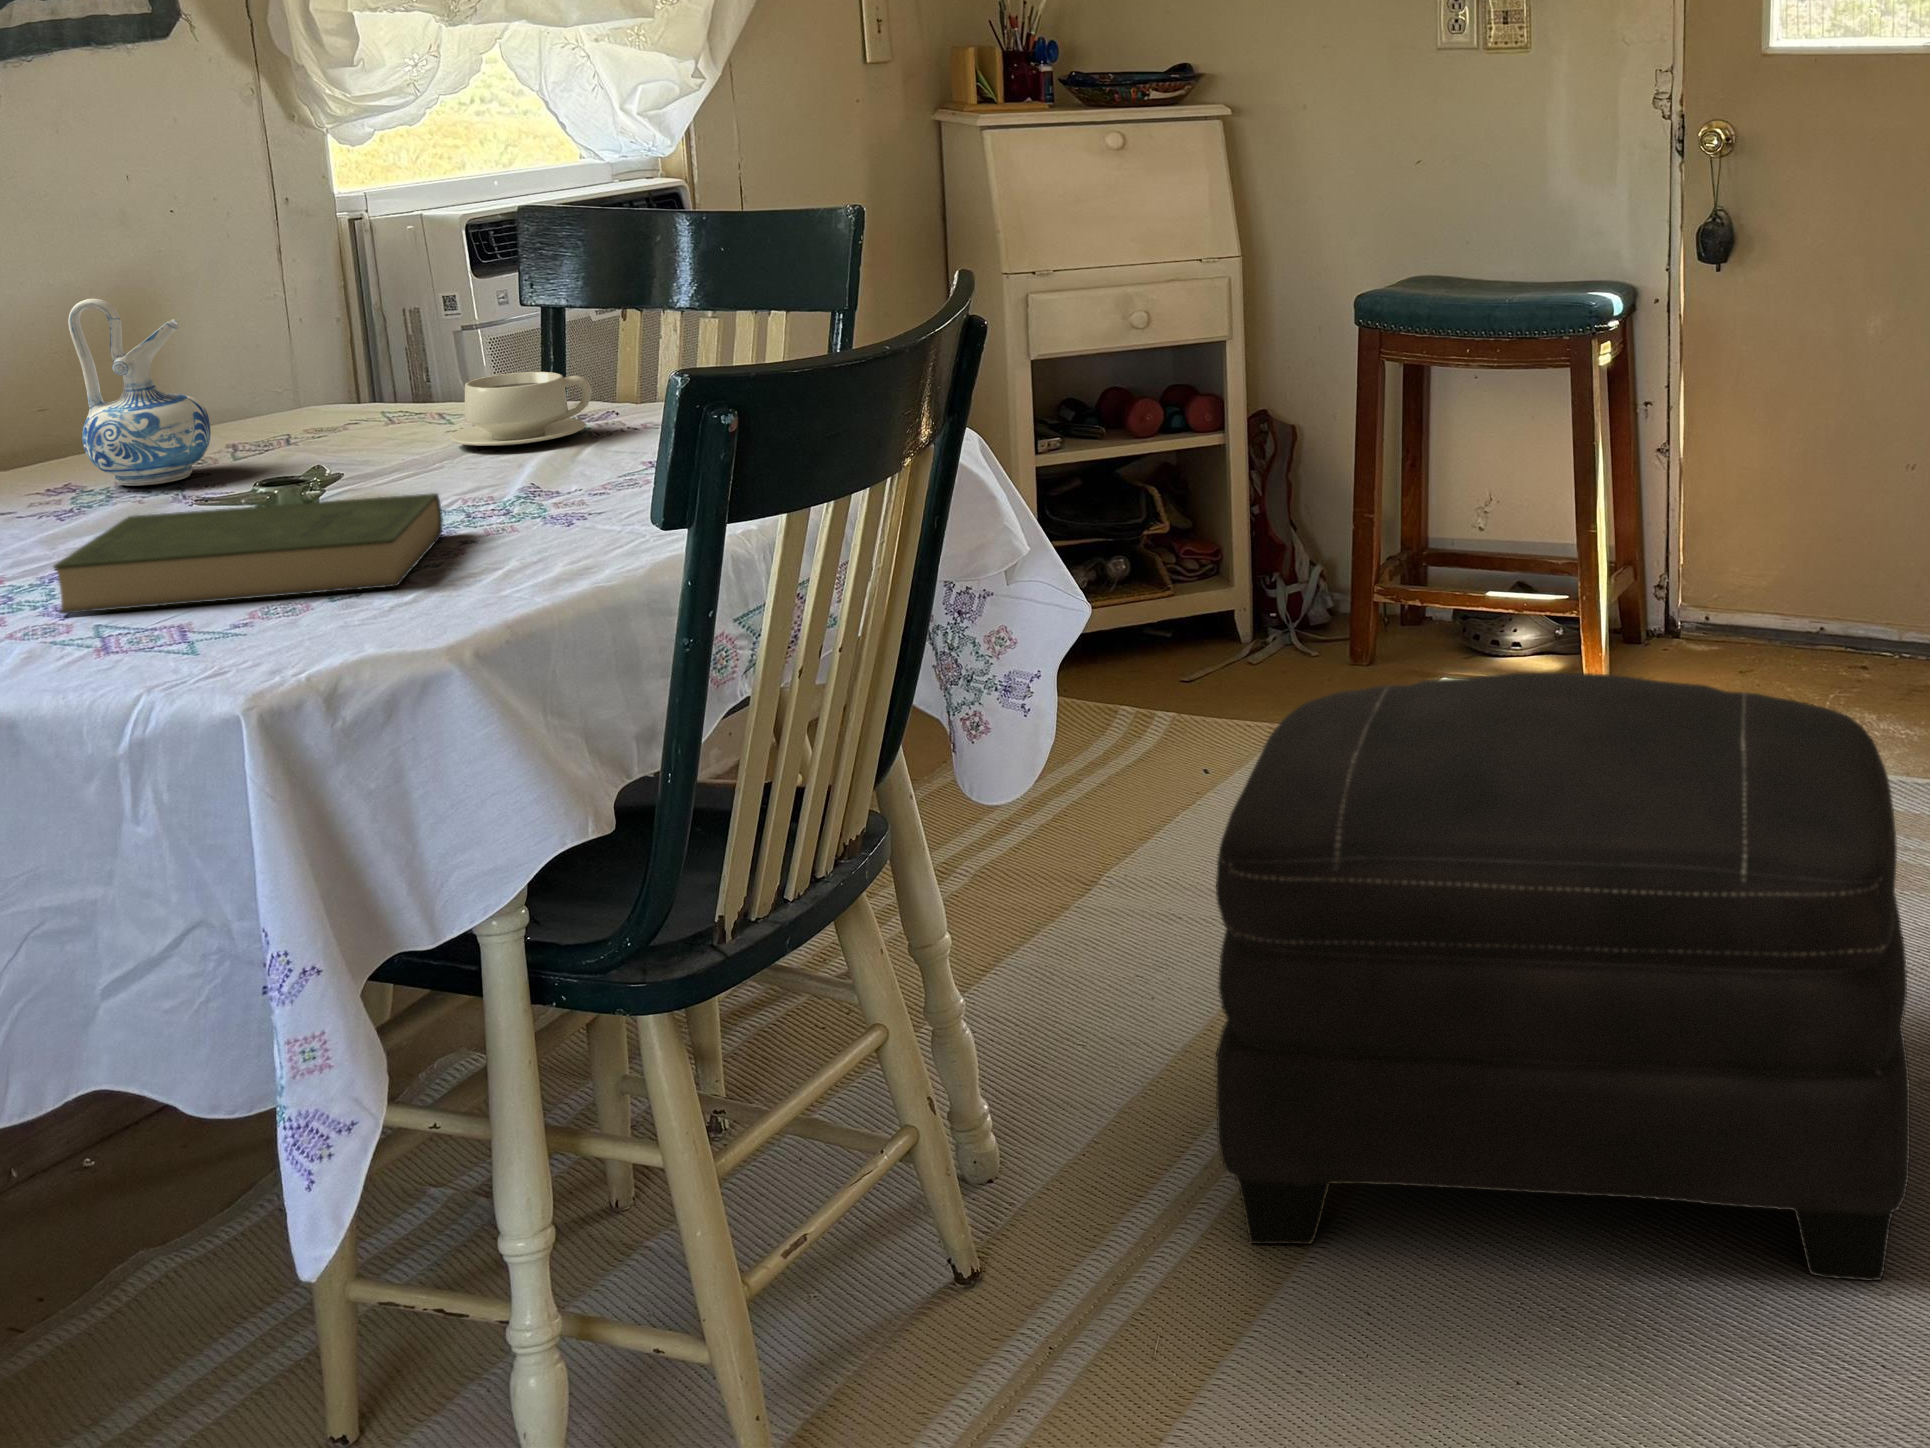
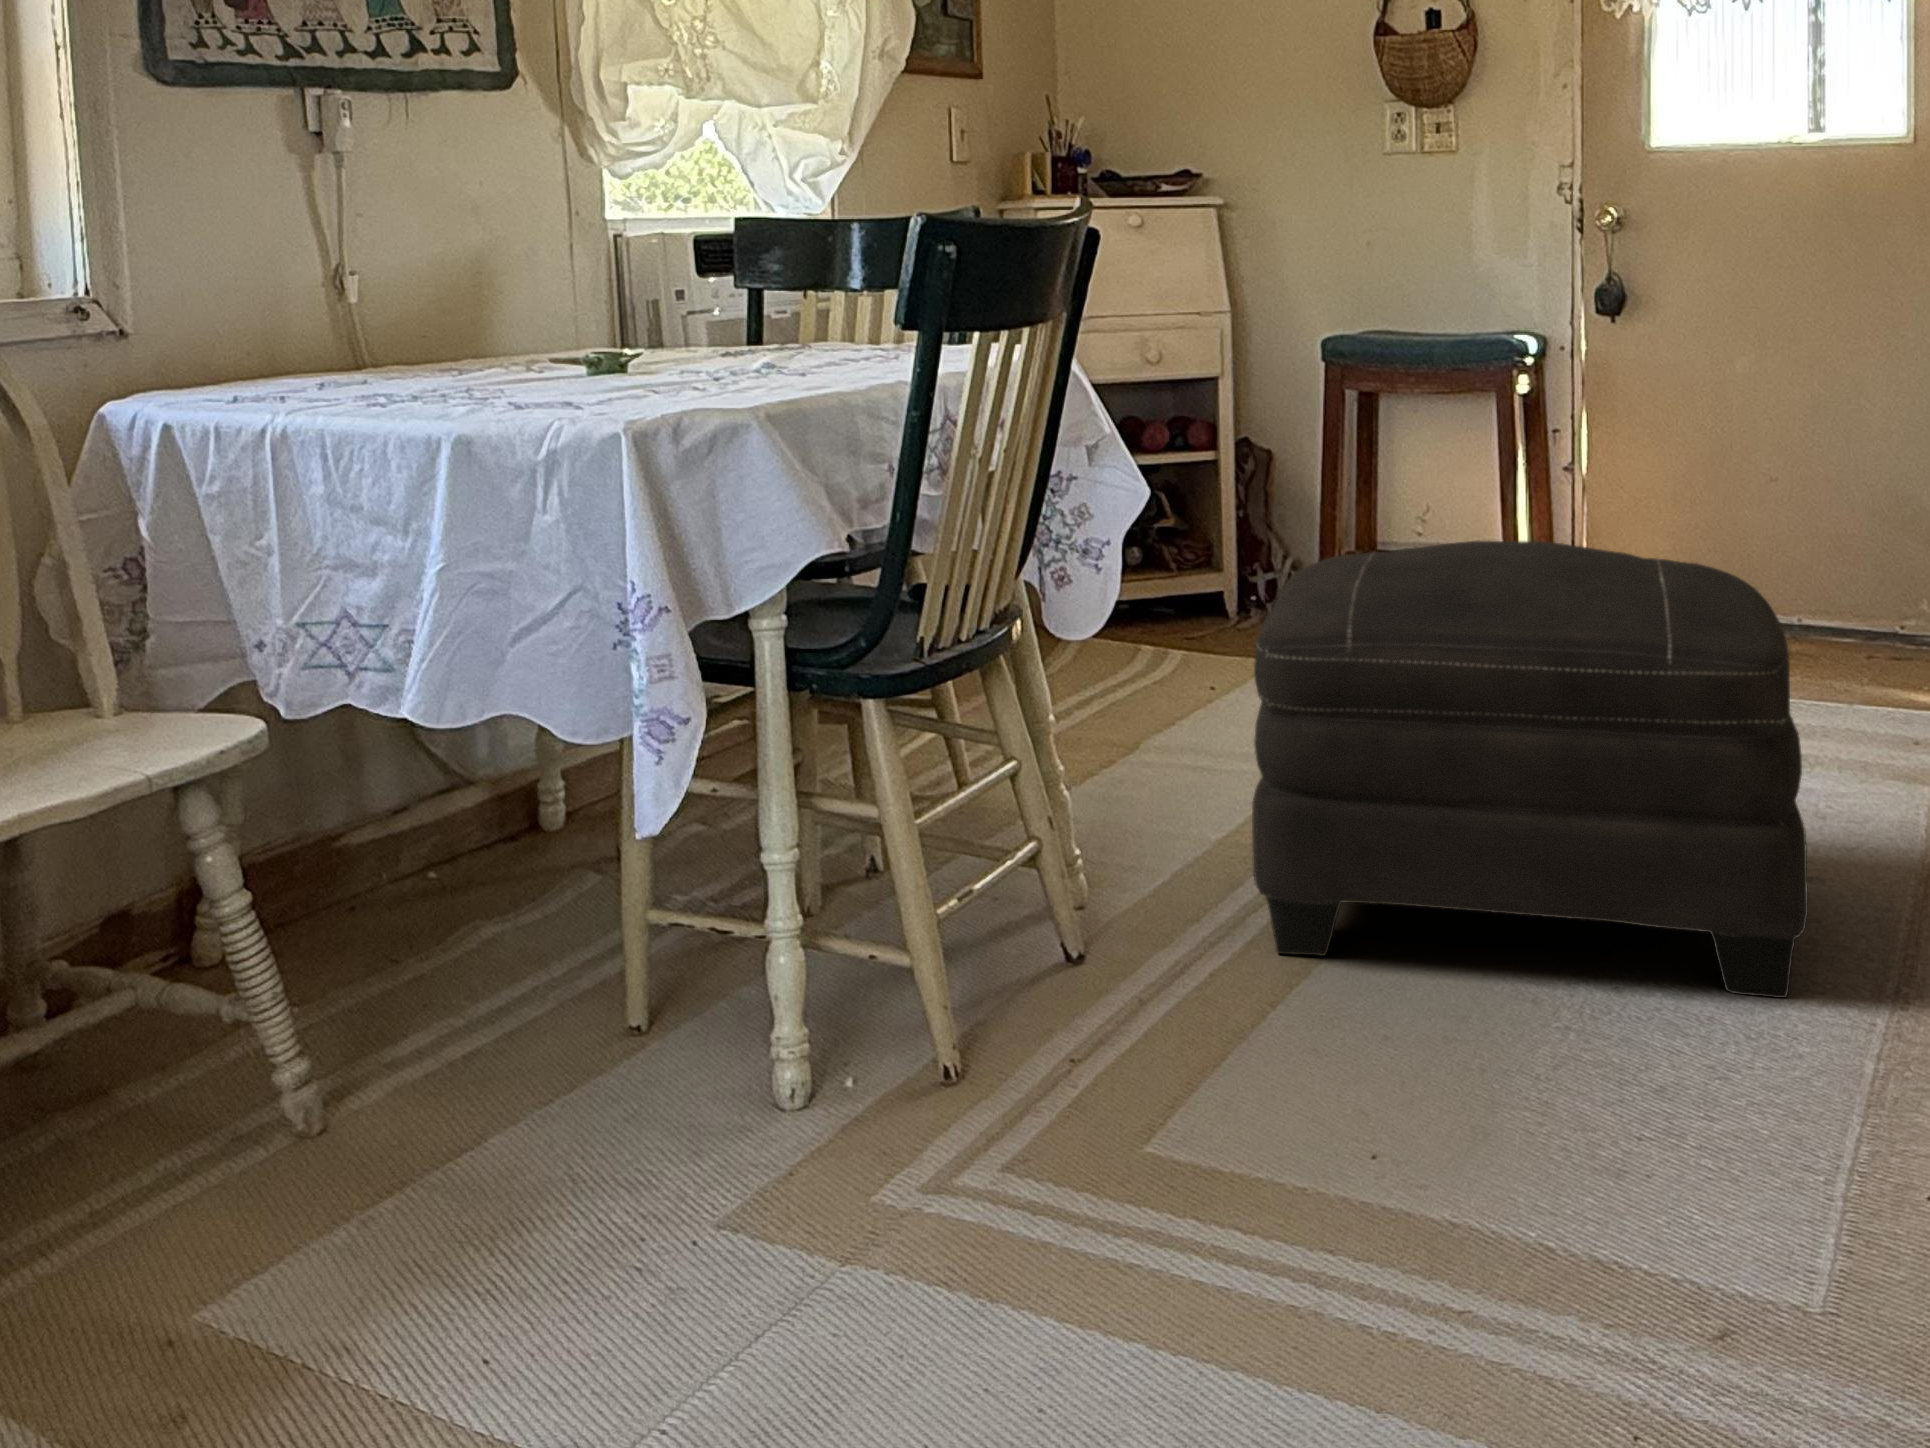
ceramic pitcher: present [68,299,211,486] -> none [460,238,545,368]
teacup: present [449,372,592,446] -> none [700,309,797,354]
book: present [54,493,443,614] -> none [480,348,718,399]

